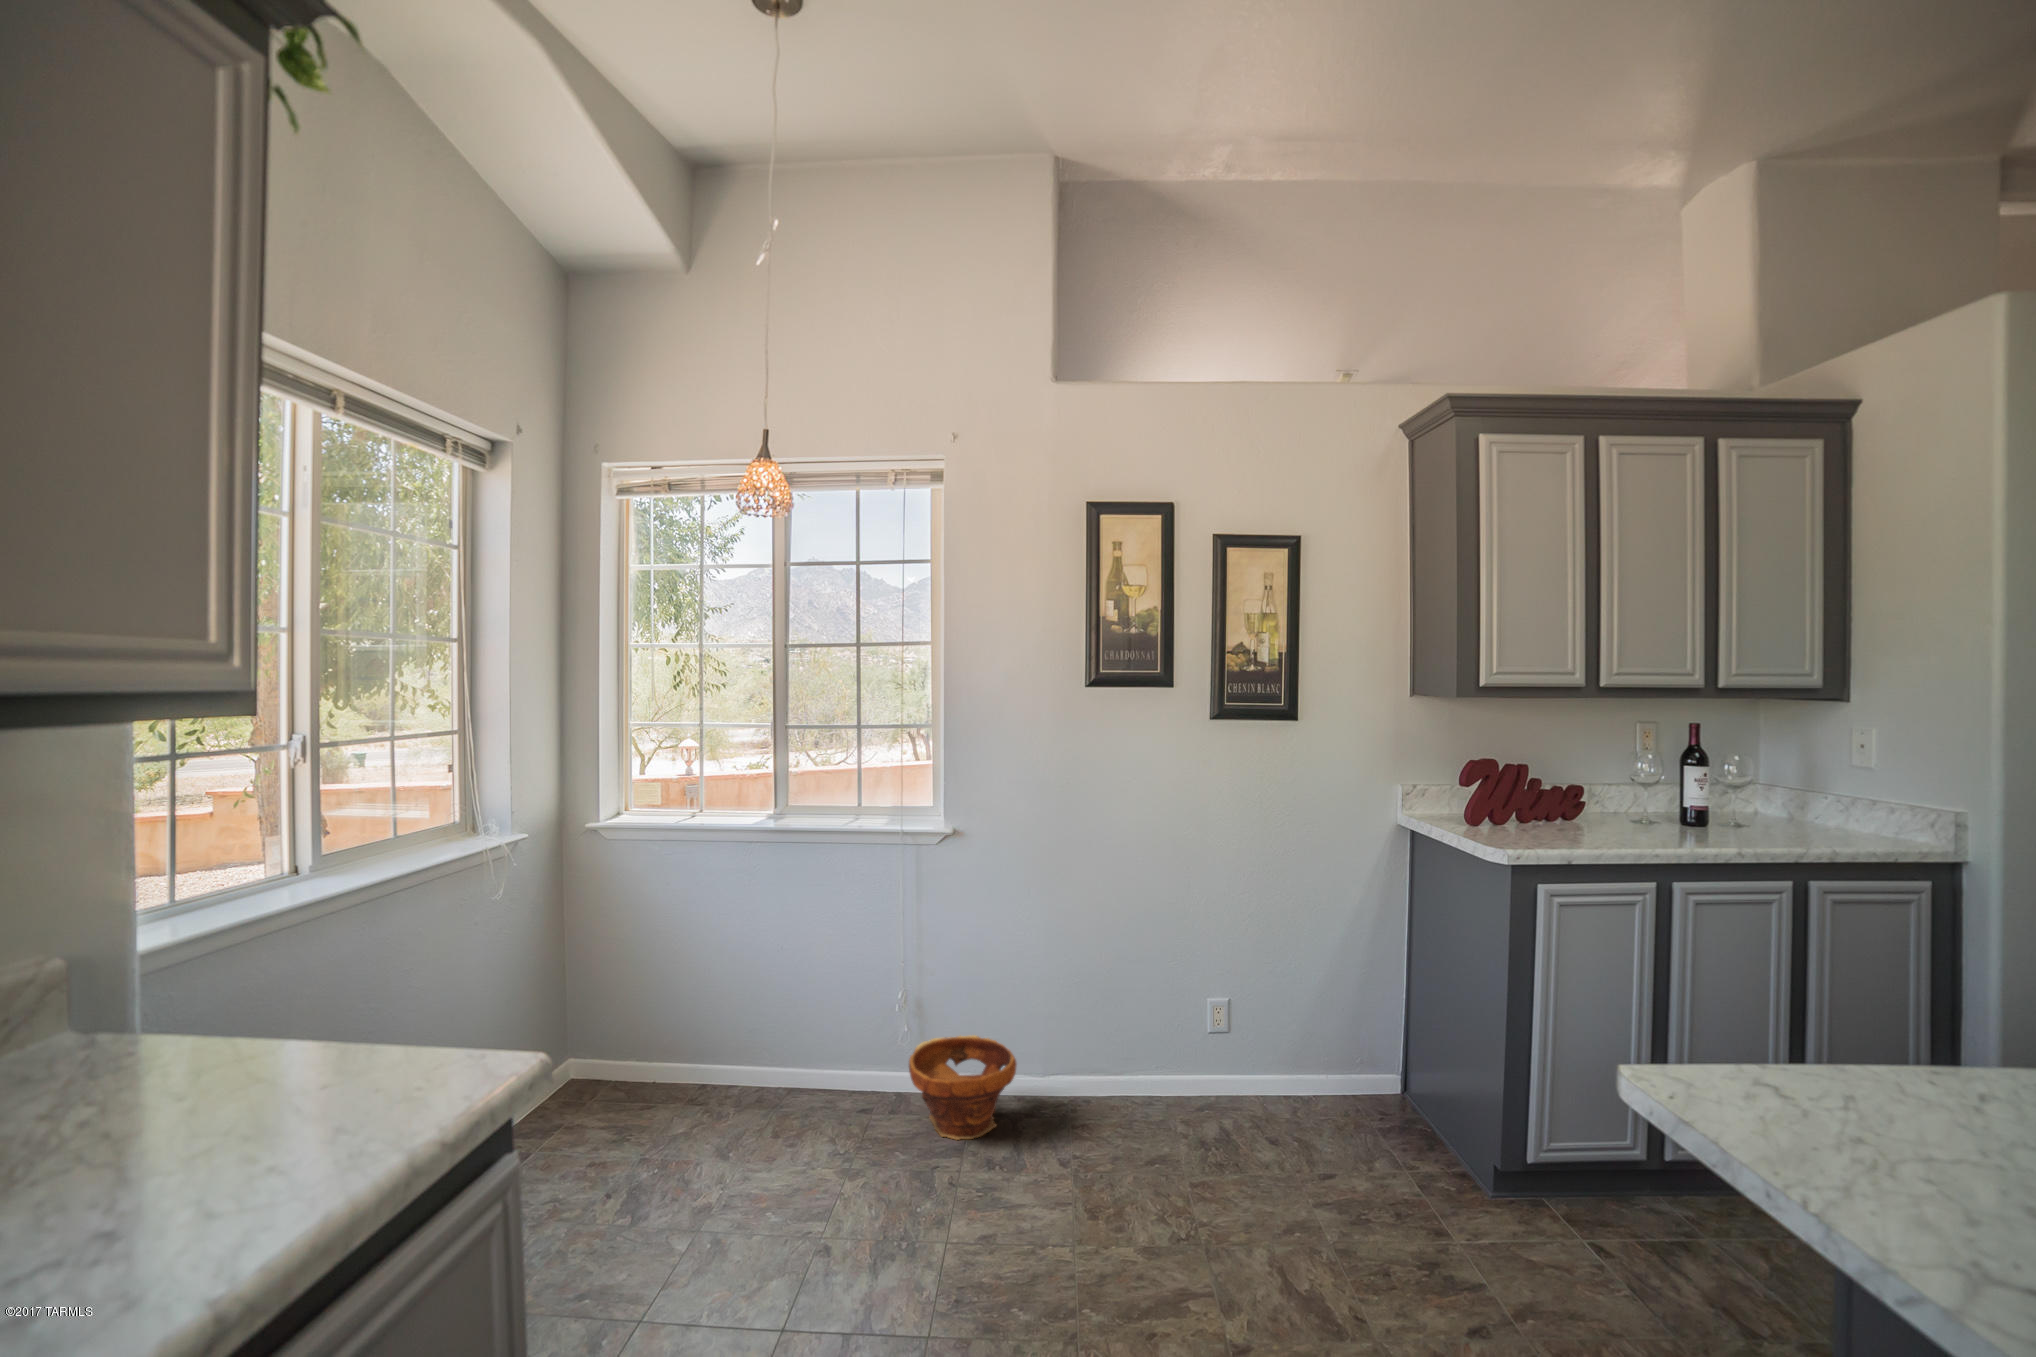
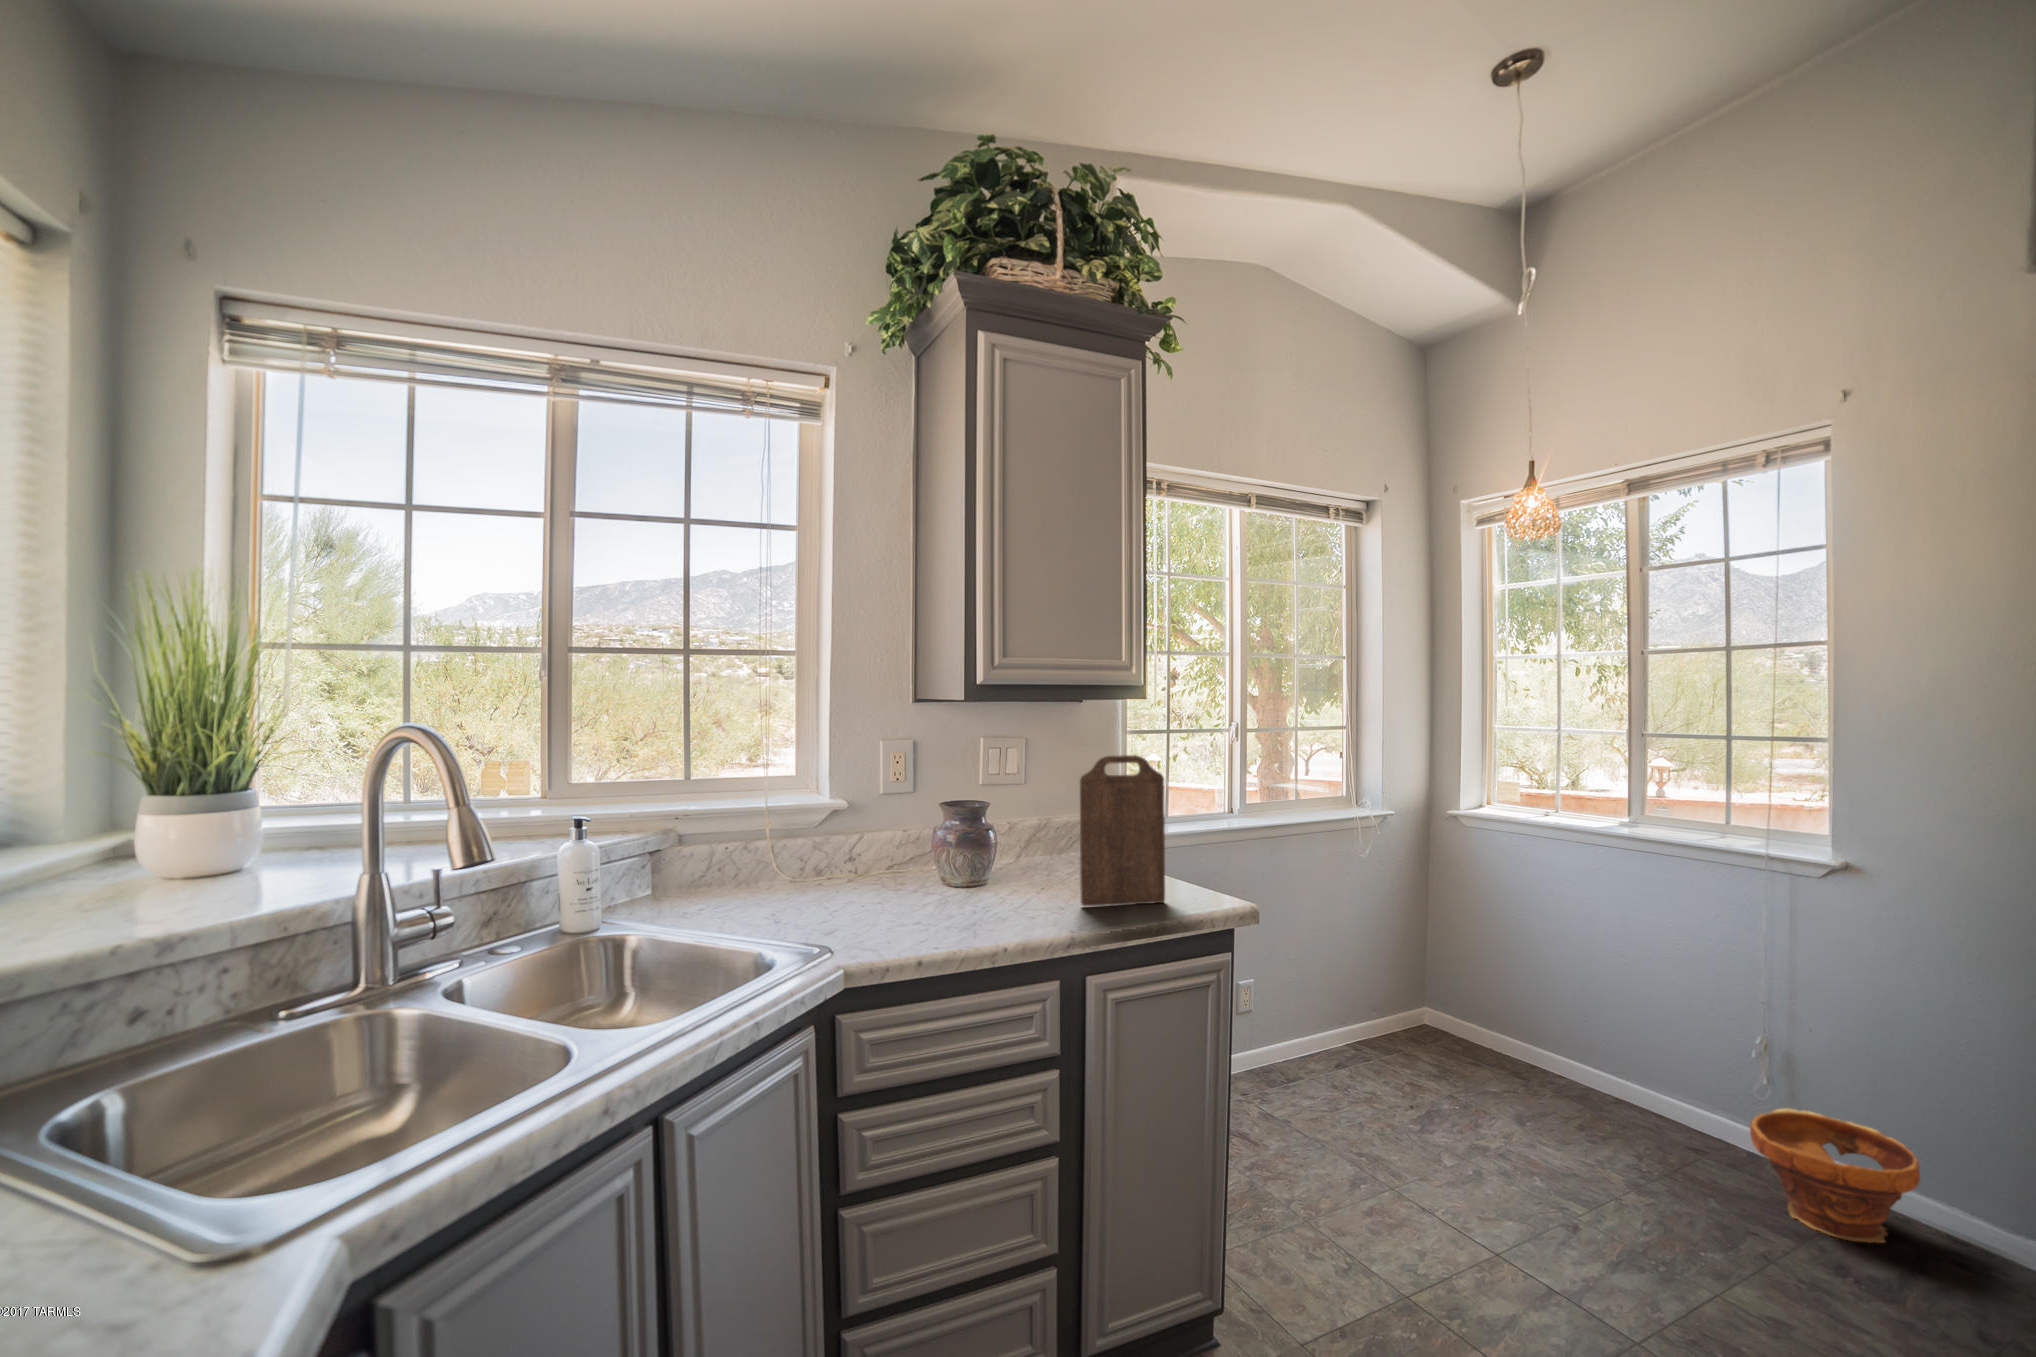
cutting board: none [157,830,368,1186] -> present [1080,755,1165,906]

